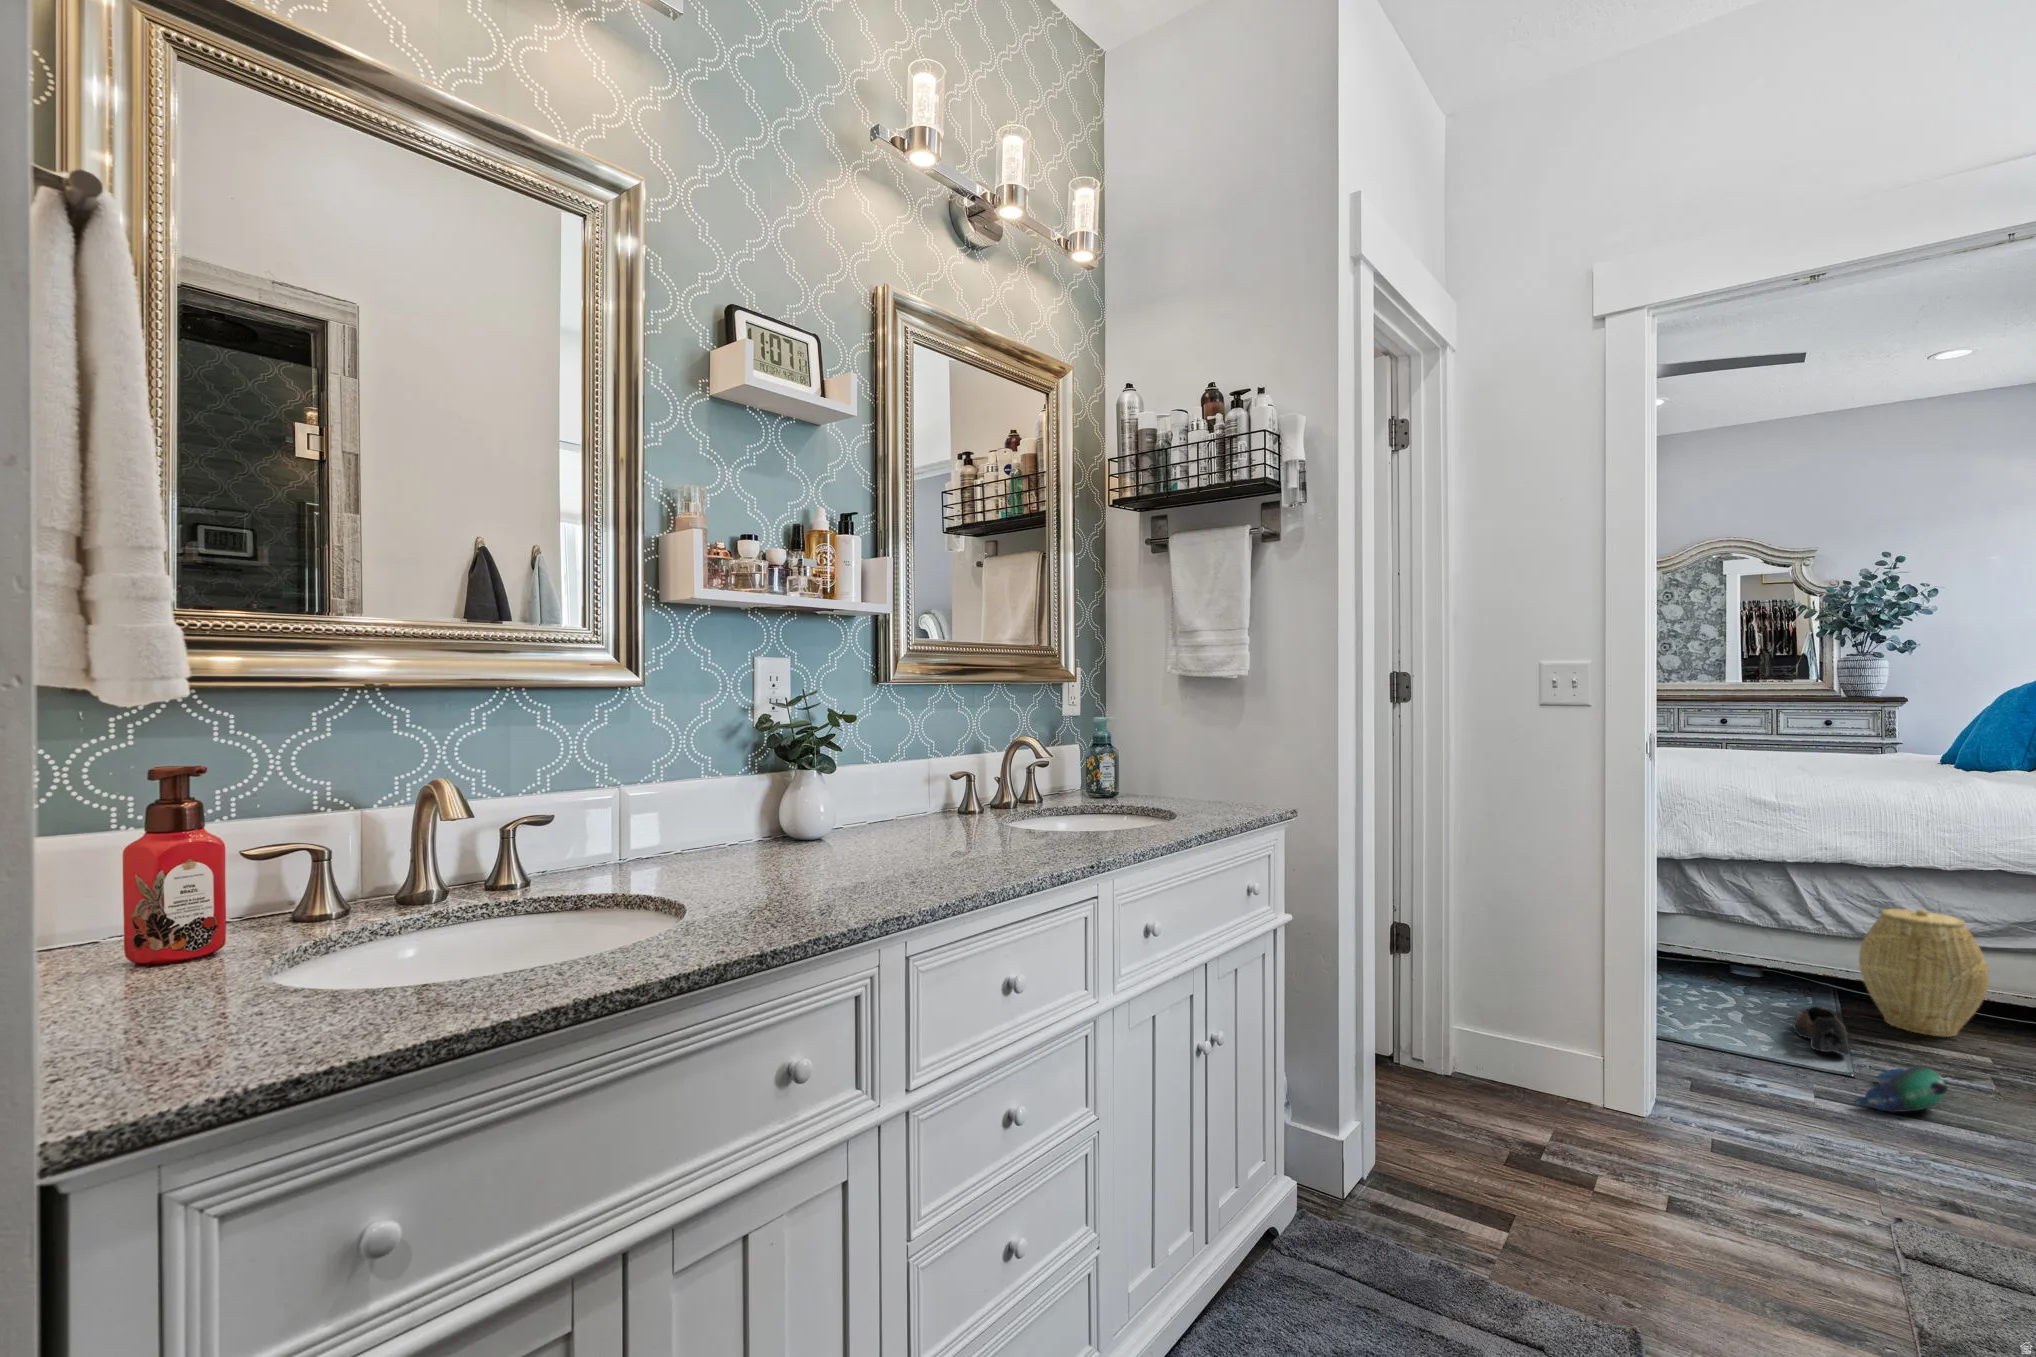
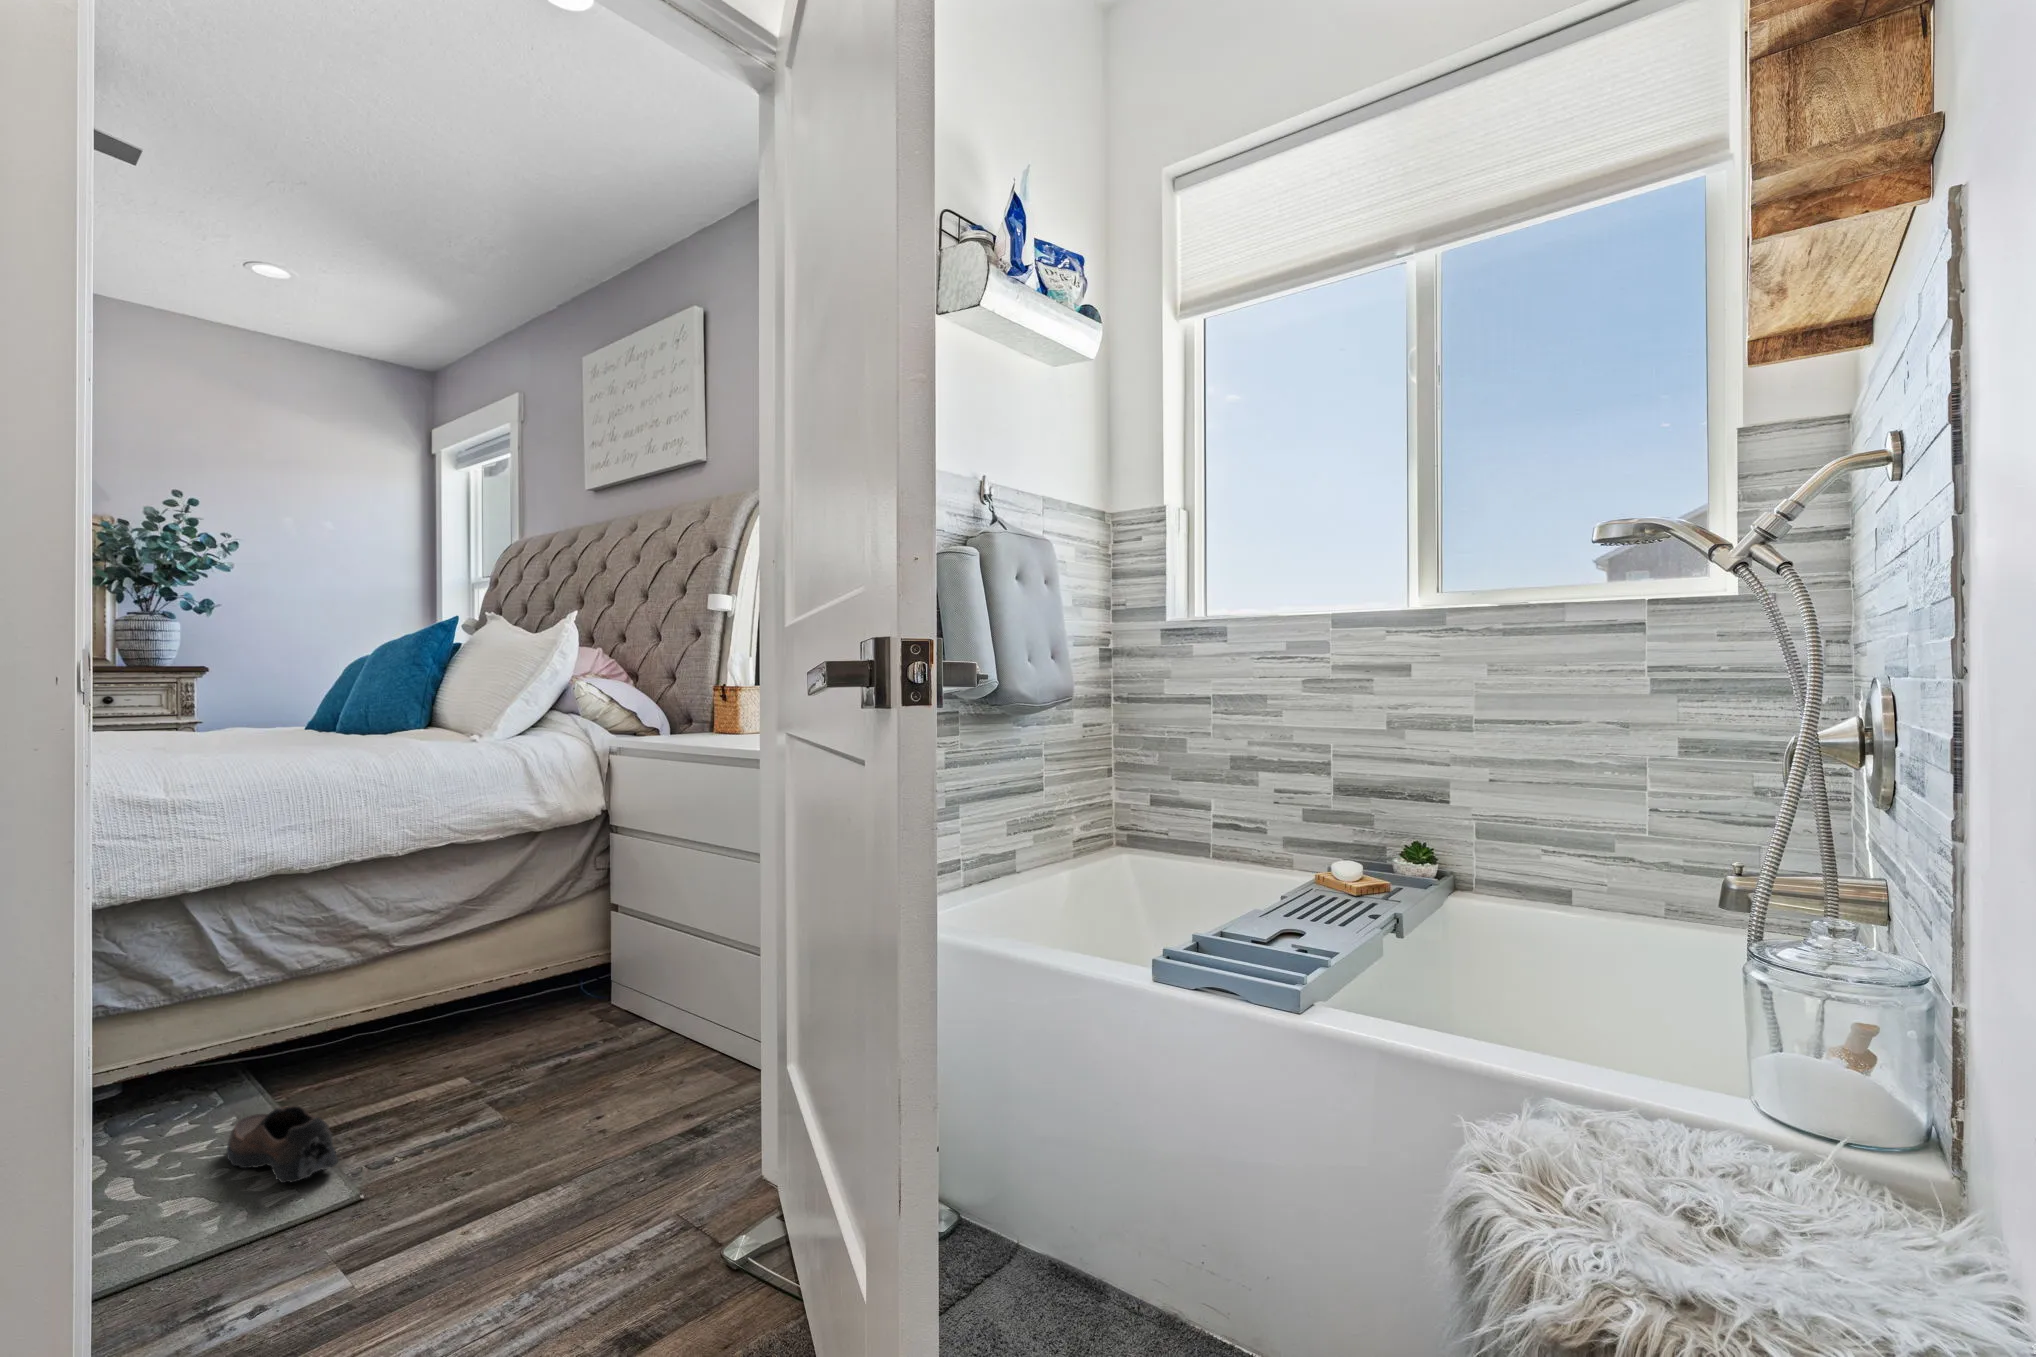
woven basket: present [1859,909,1989,1037] -> none [291,915,444,1085]
plush toy: present [1854,1066,1948,1113] -> none [394,1134,511,1248]

